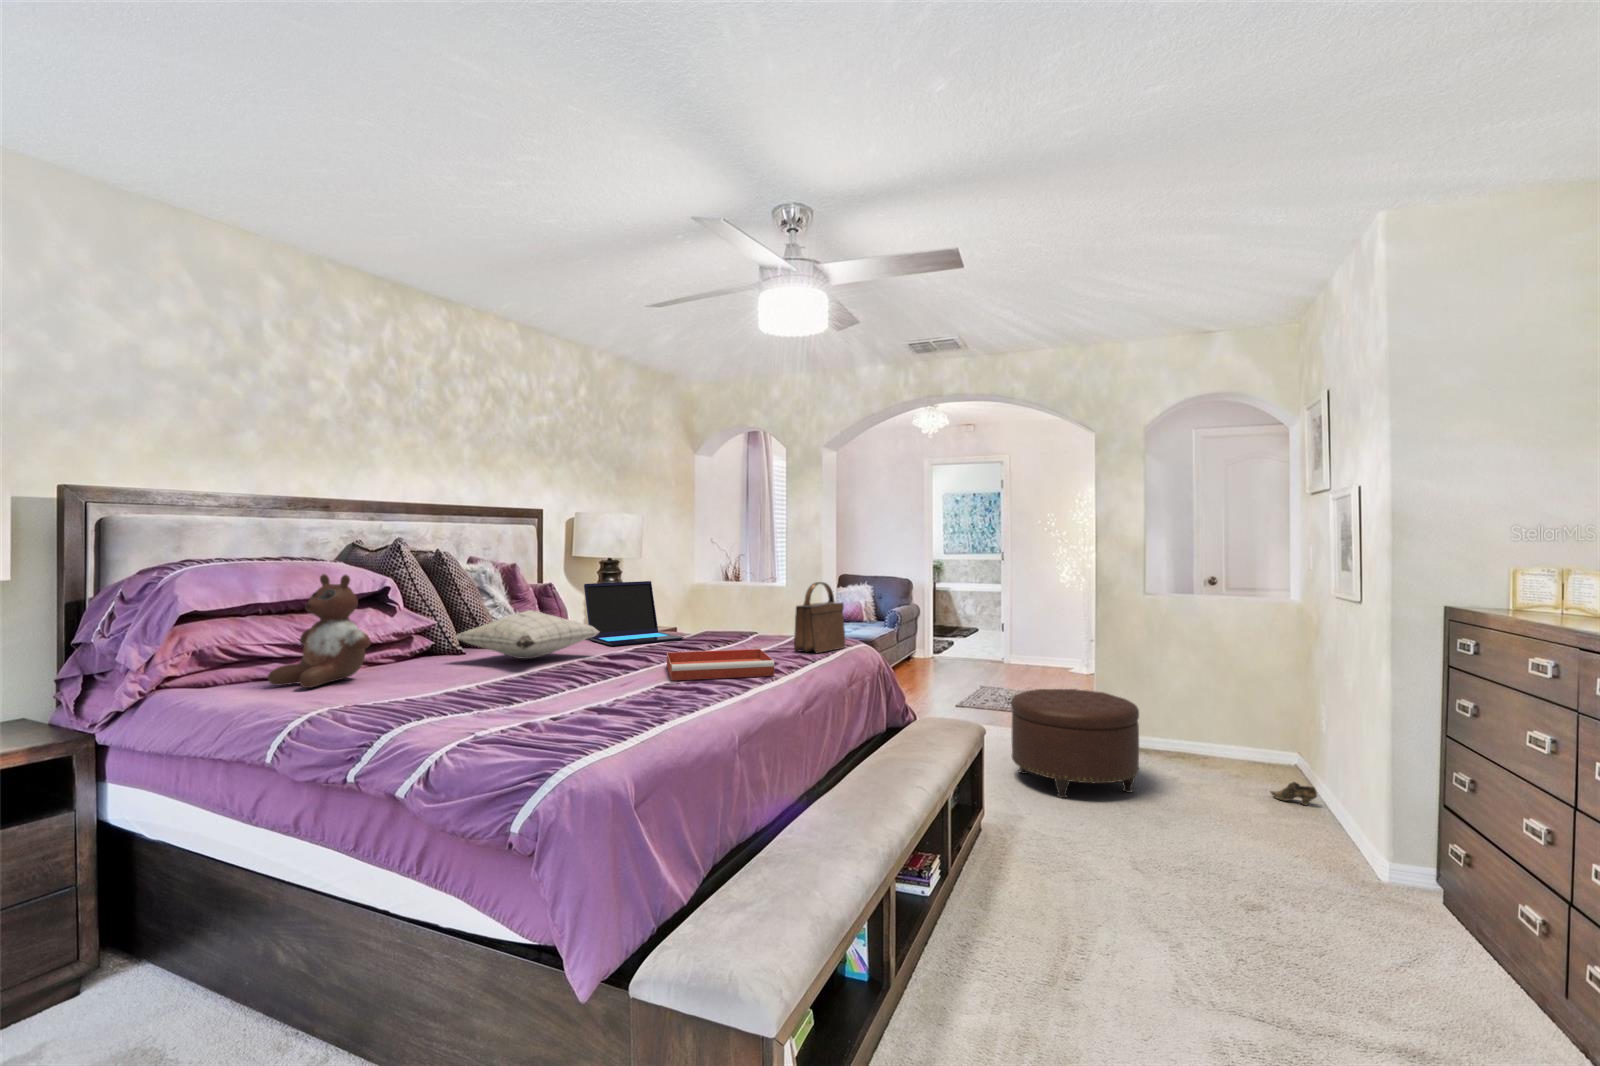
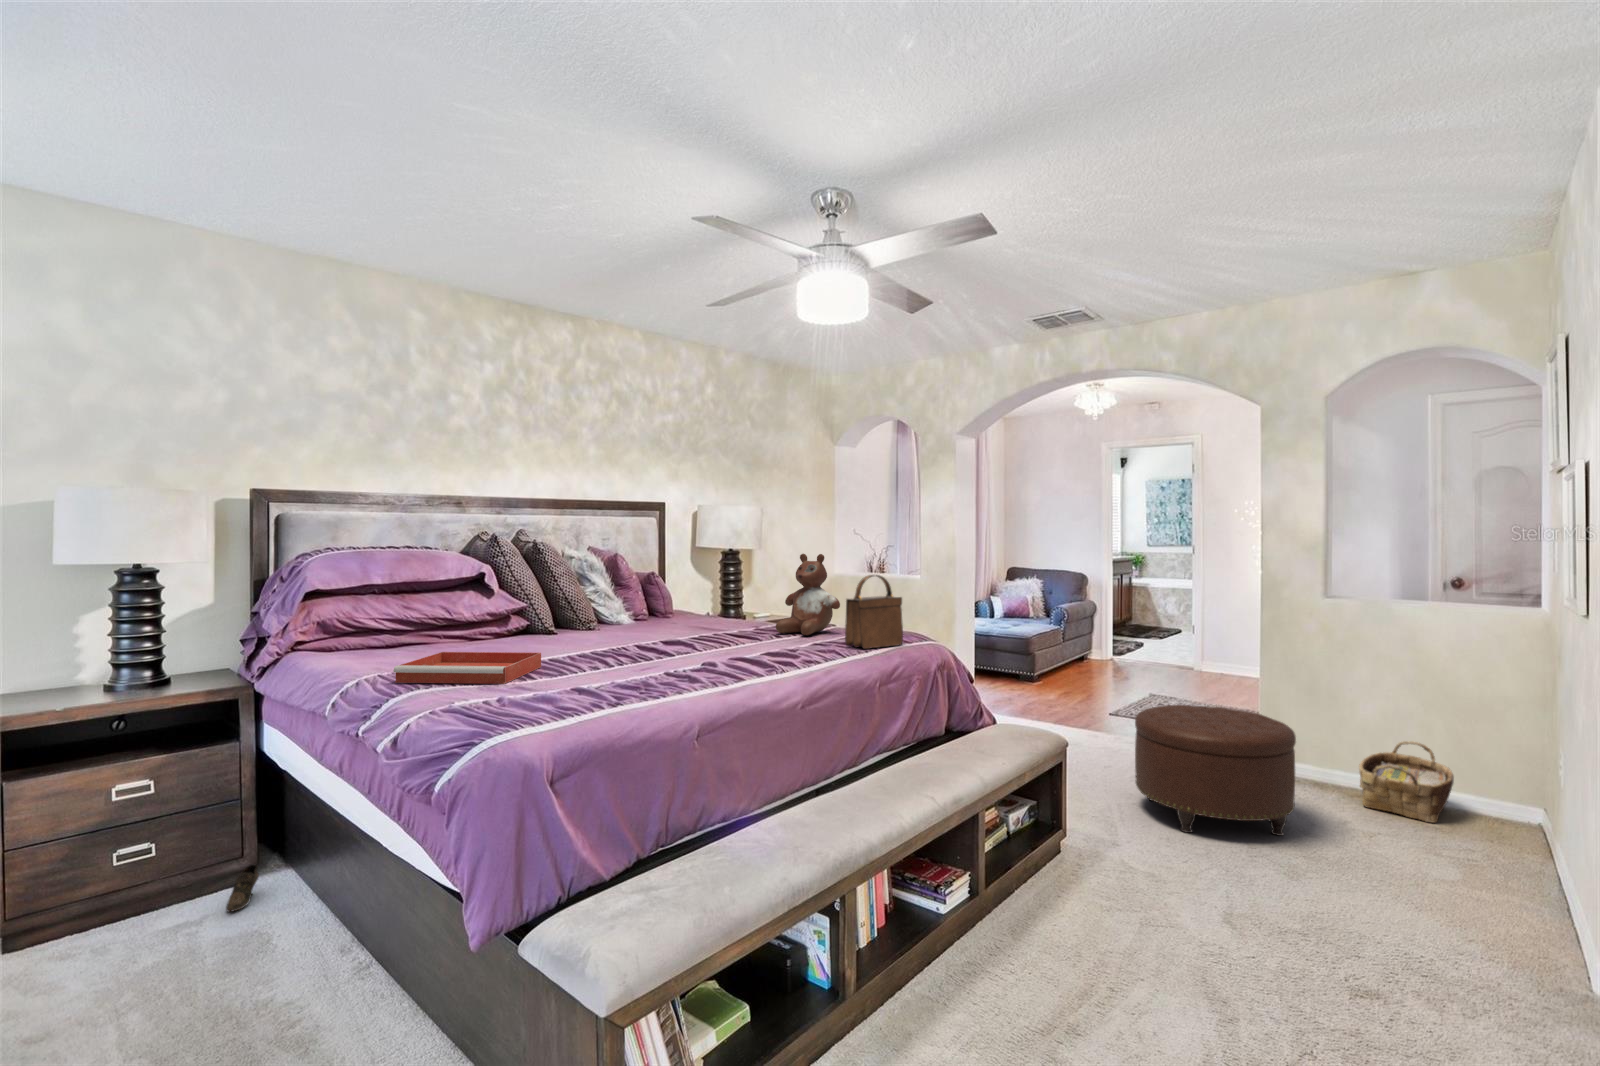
stuffed bear: present [268,574,370,688] -> present [776,554,840,636]
laptop: present [584,581,684,646] -> none [668,571,756,633]
pillow: present [455,610,598,659] -> none [530,596,659,642]
tray: present [667,649,774,680] -> present [393,652,541,684]
woven basket: none [1169,707,1235,770] -> present [1359,741,1454,823]
shoe: present [1270,782,1317,805] -> present [226,865,259,912]

